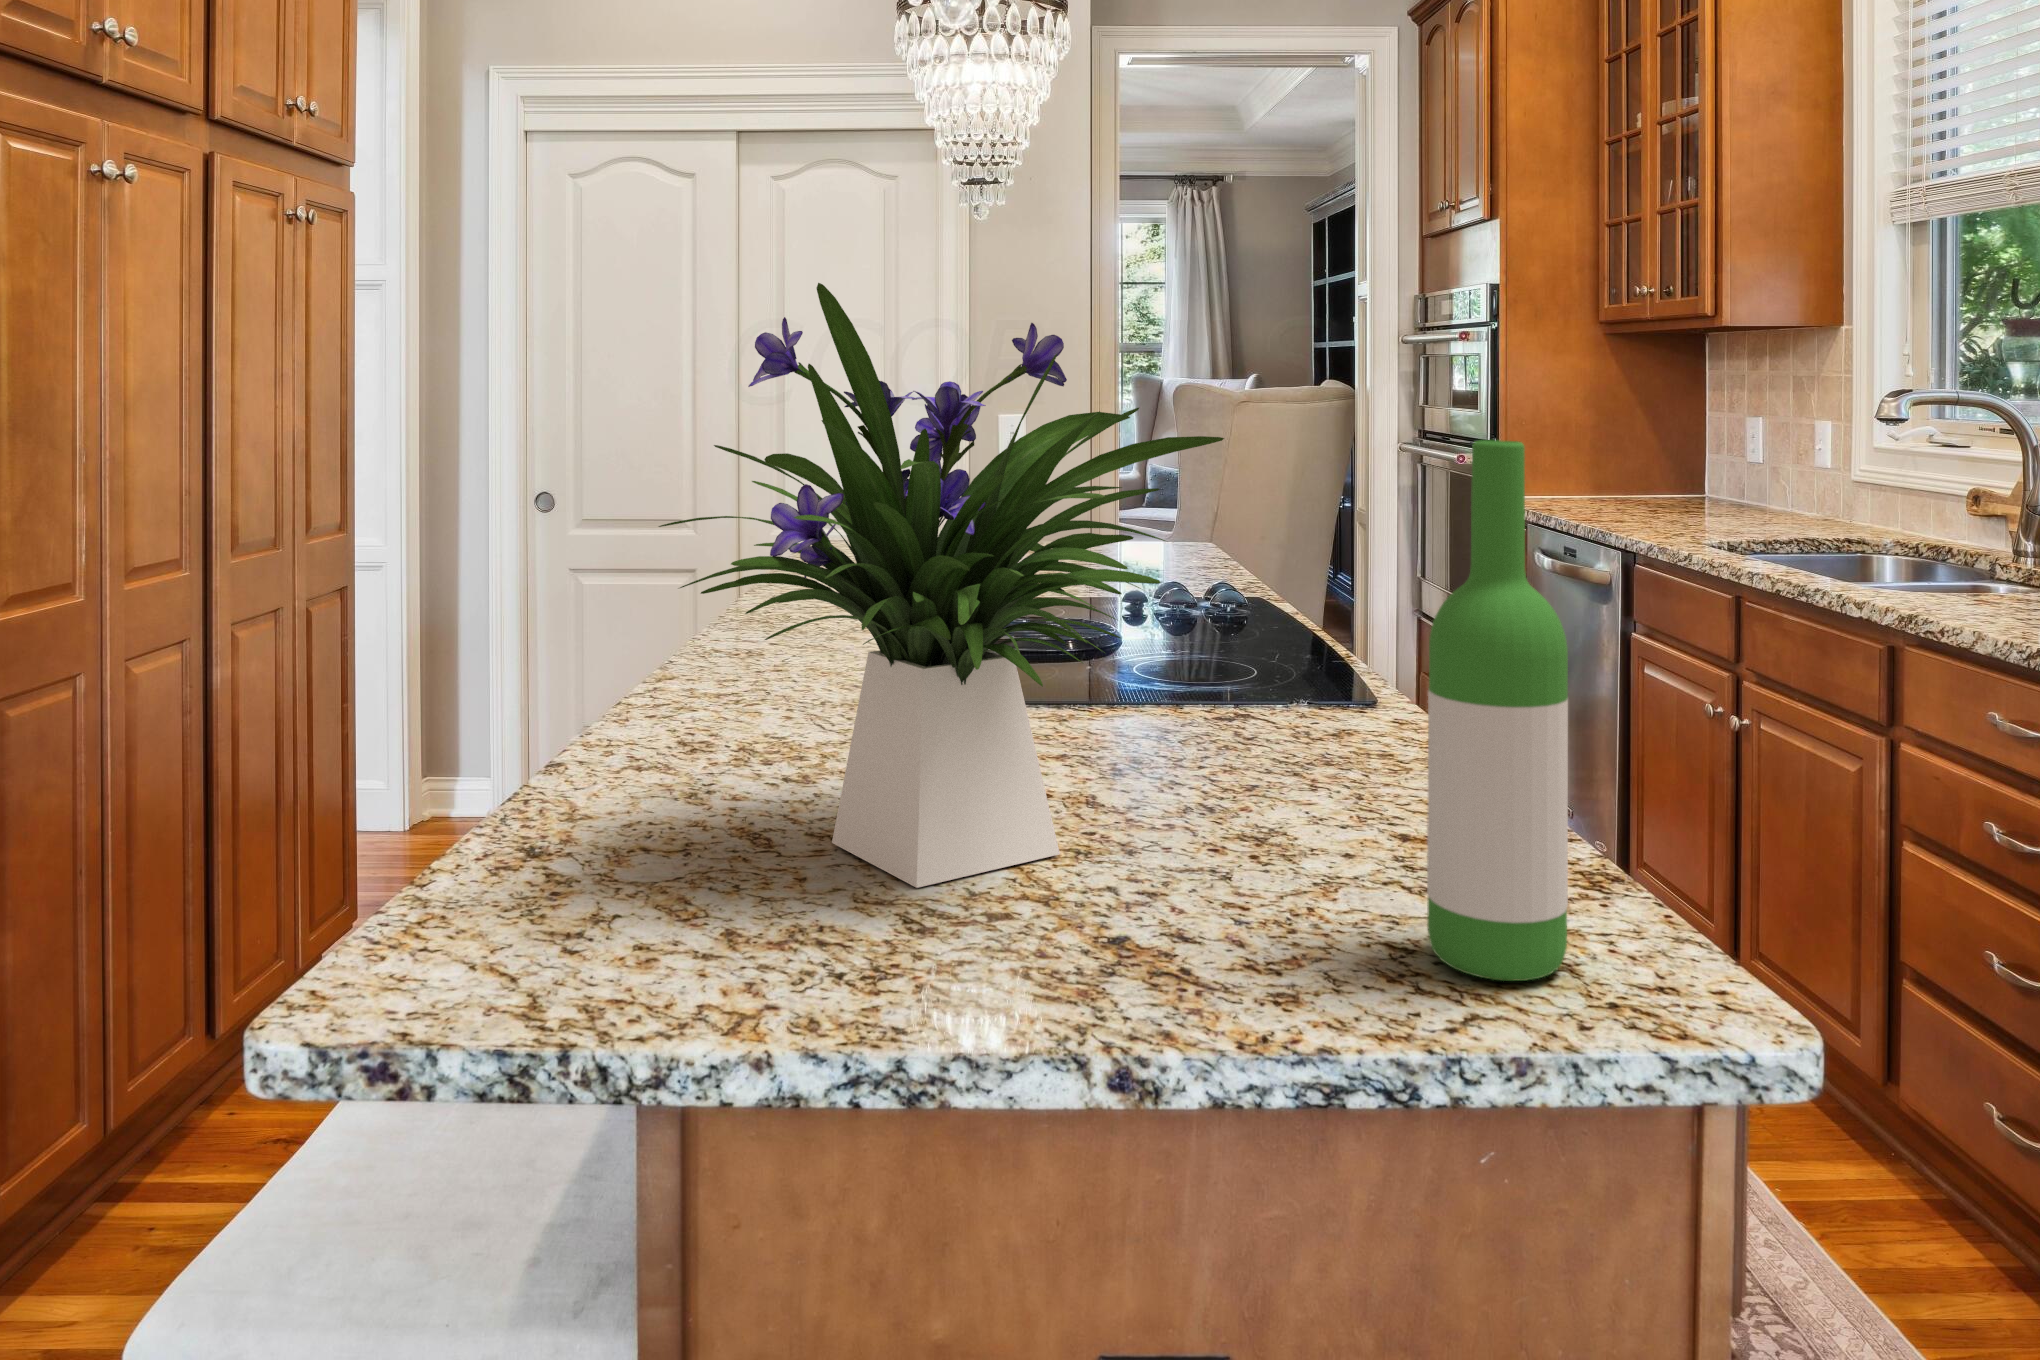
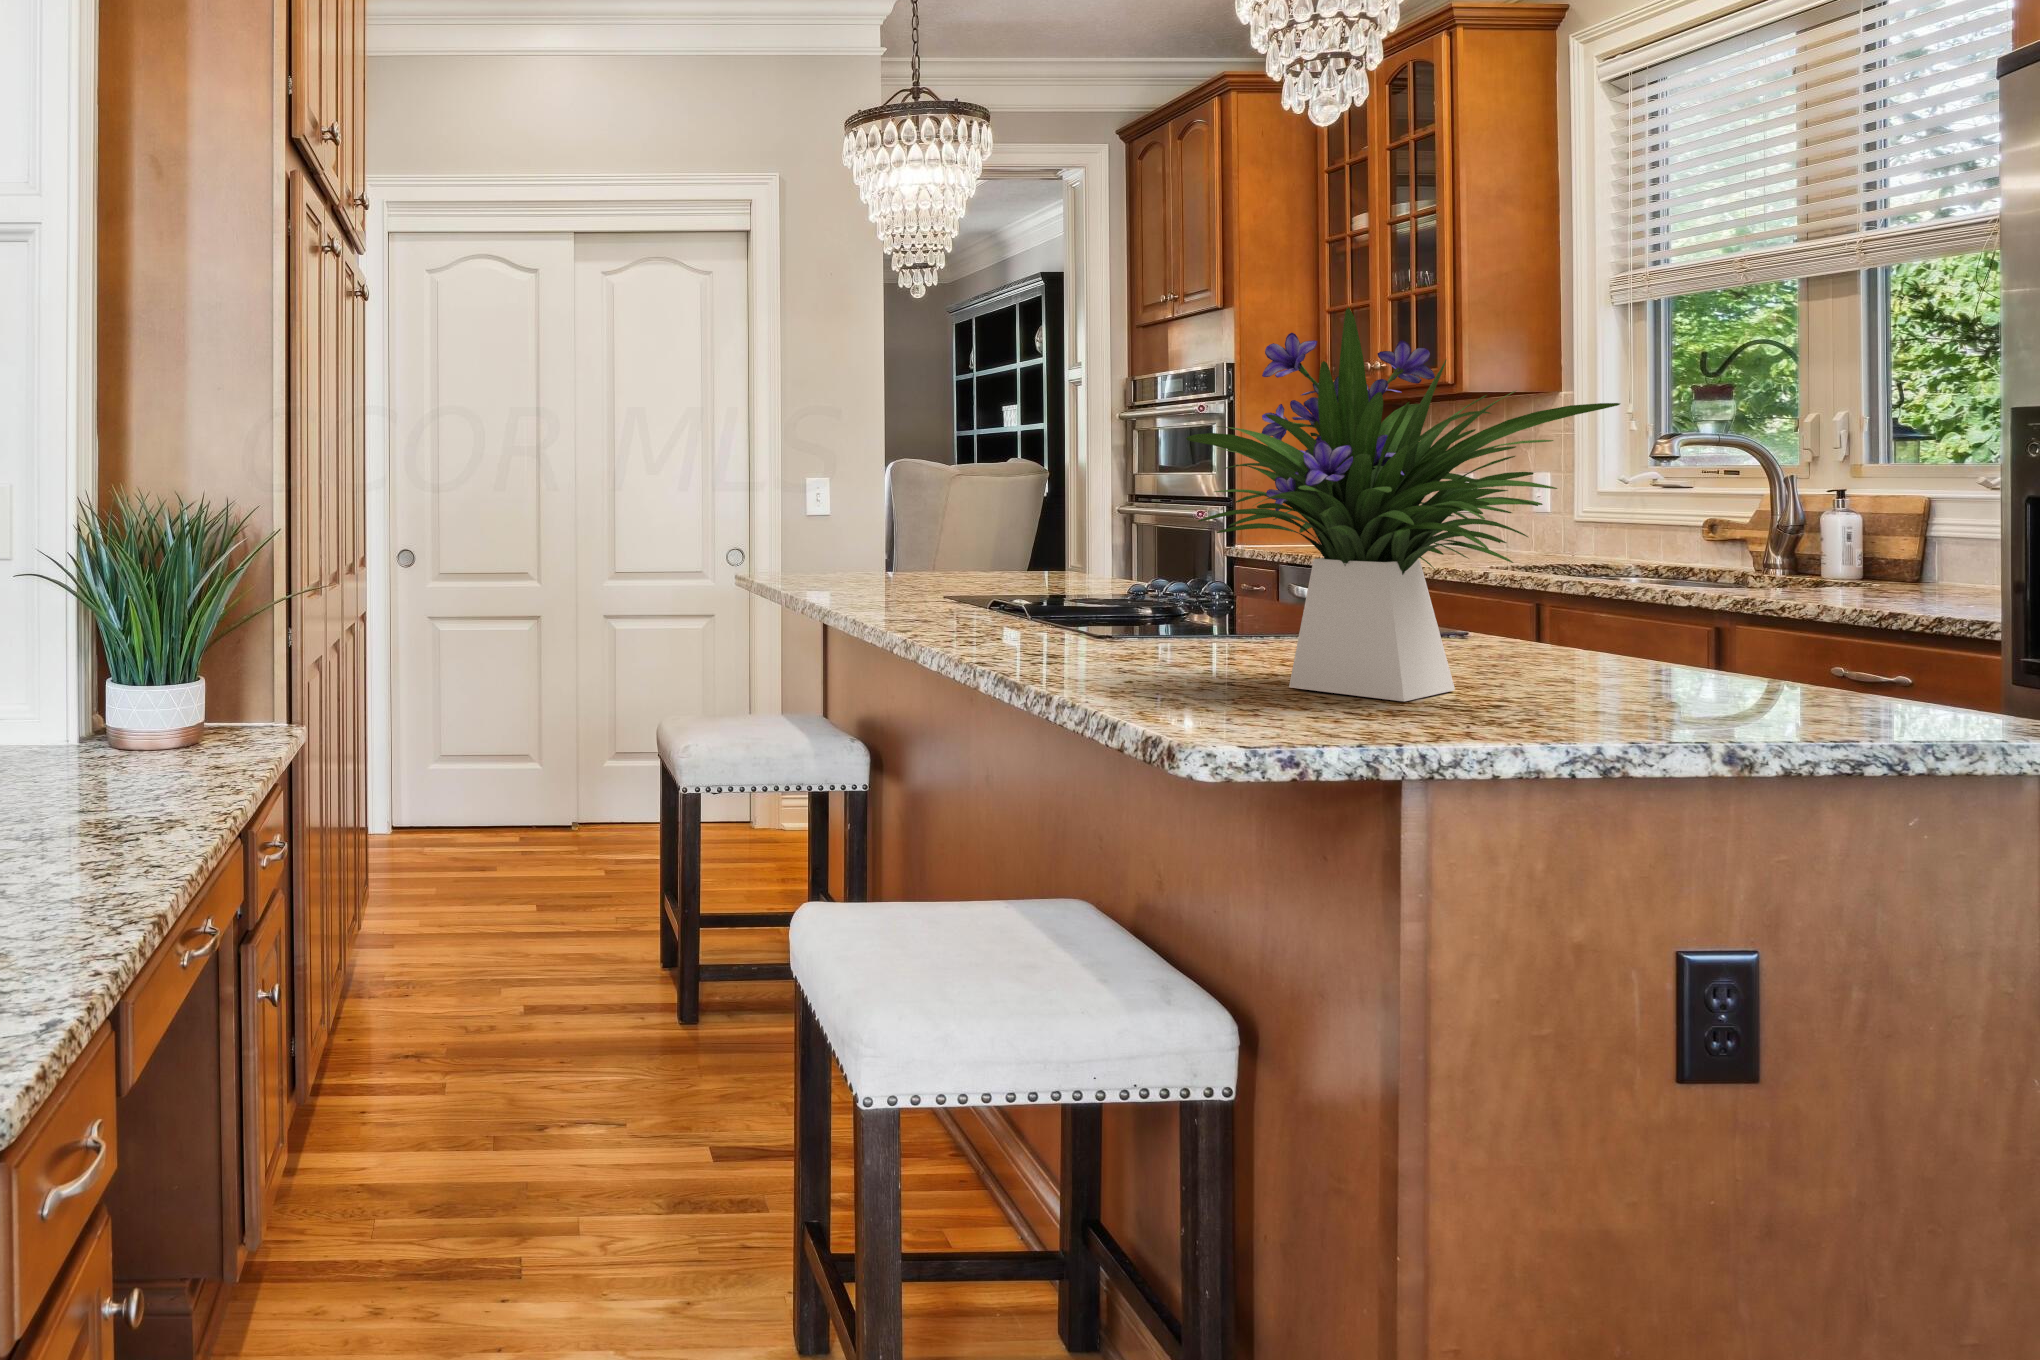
wine bottle: present [1427,440,1568,981] -> none [1803,394,1919,724]

